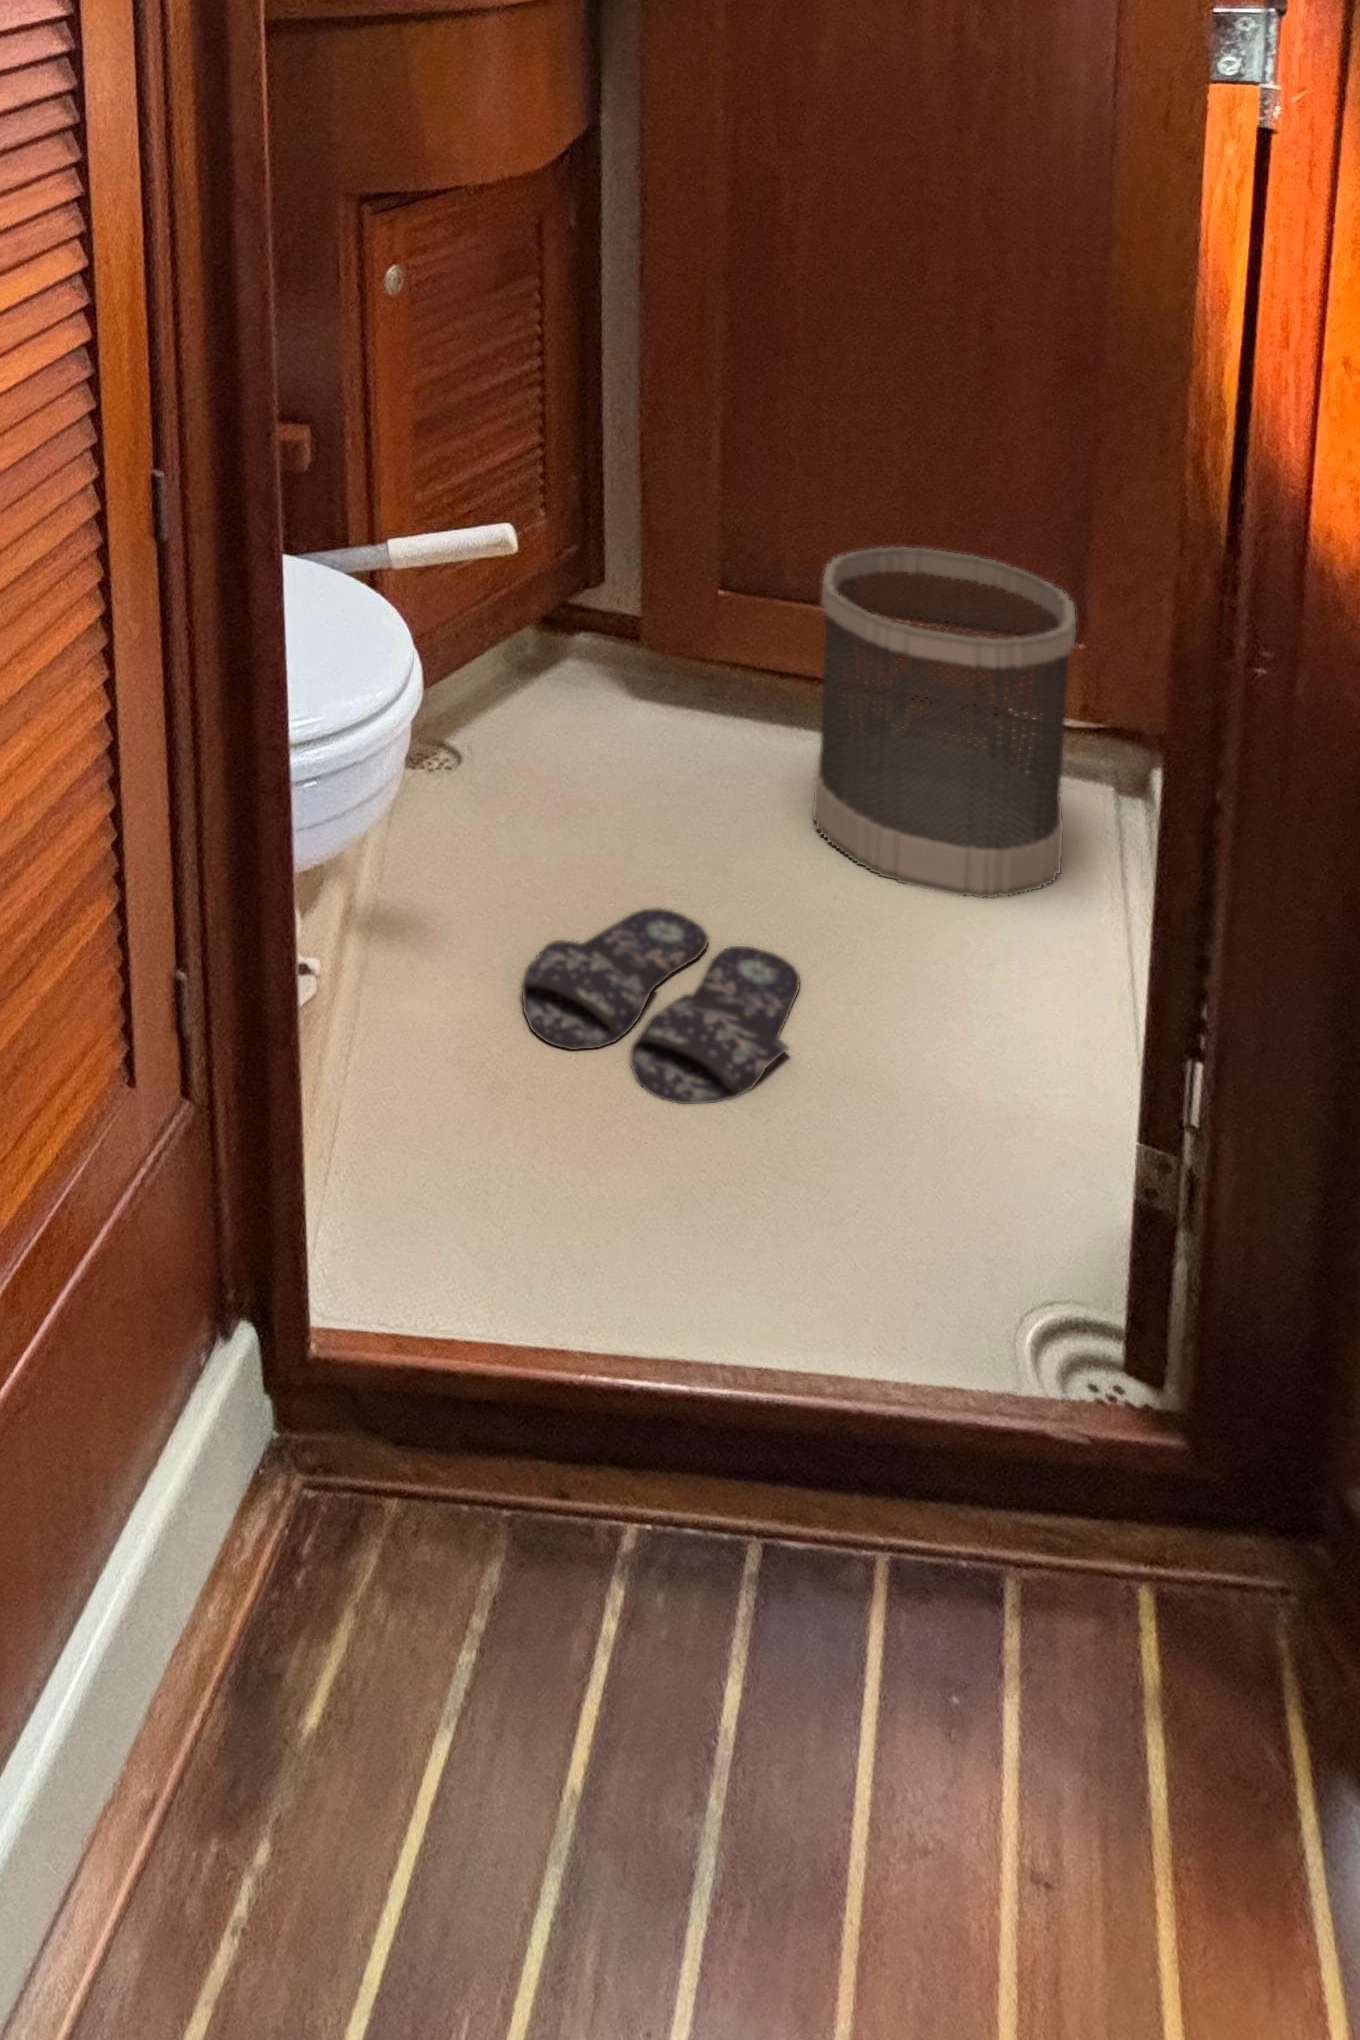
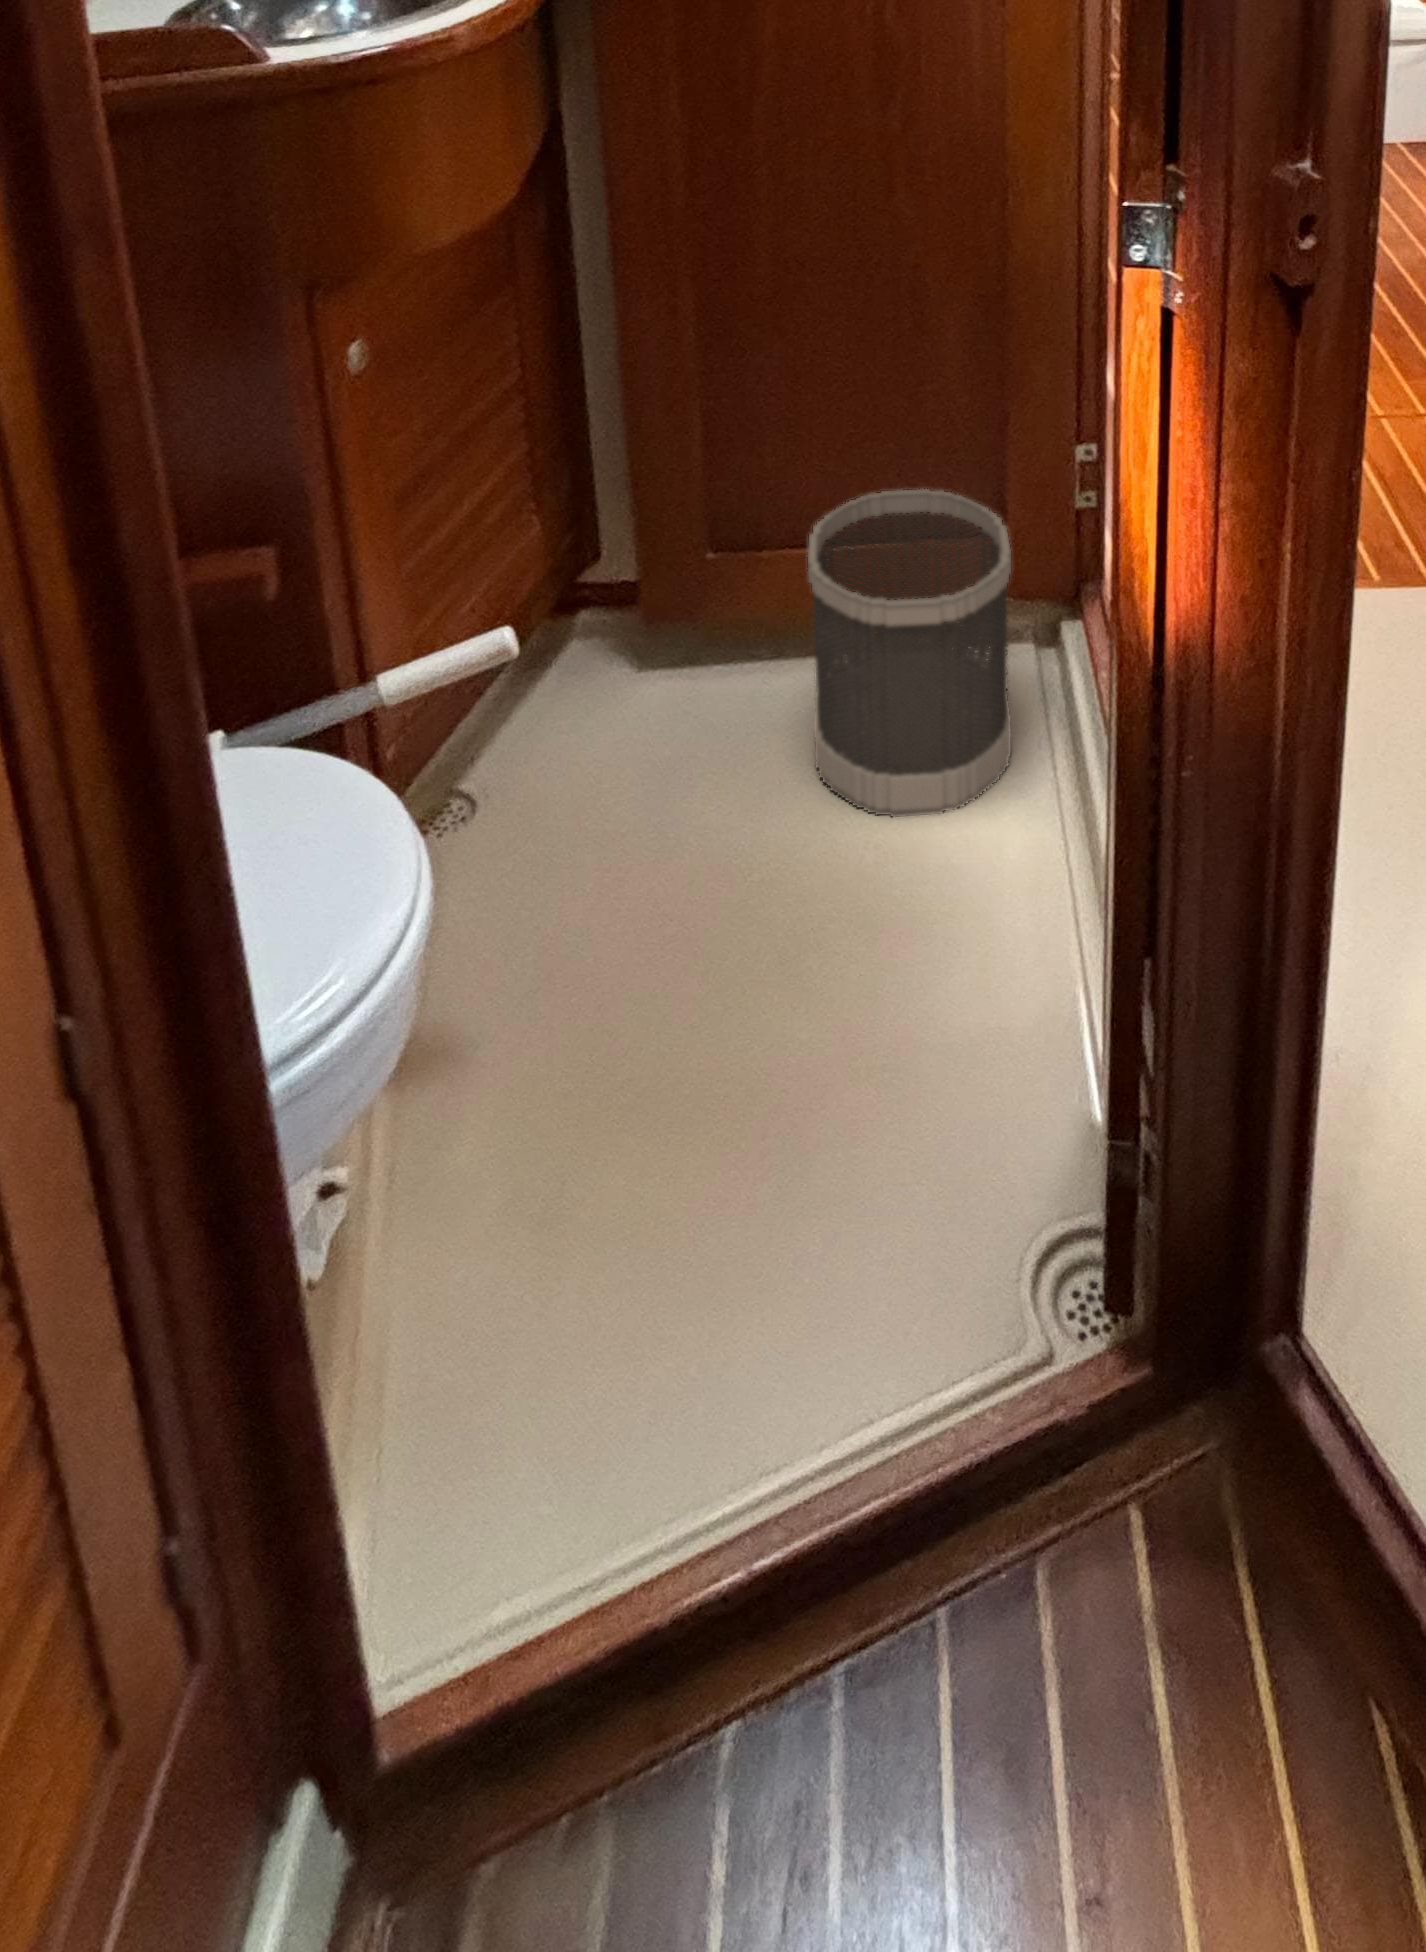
slippers: present [521,908,800,1104] -> none [570,940,825,1201]

